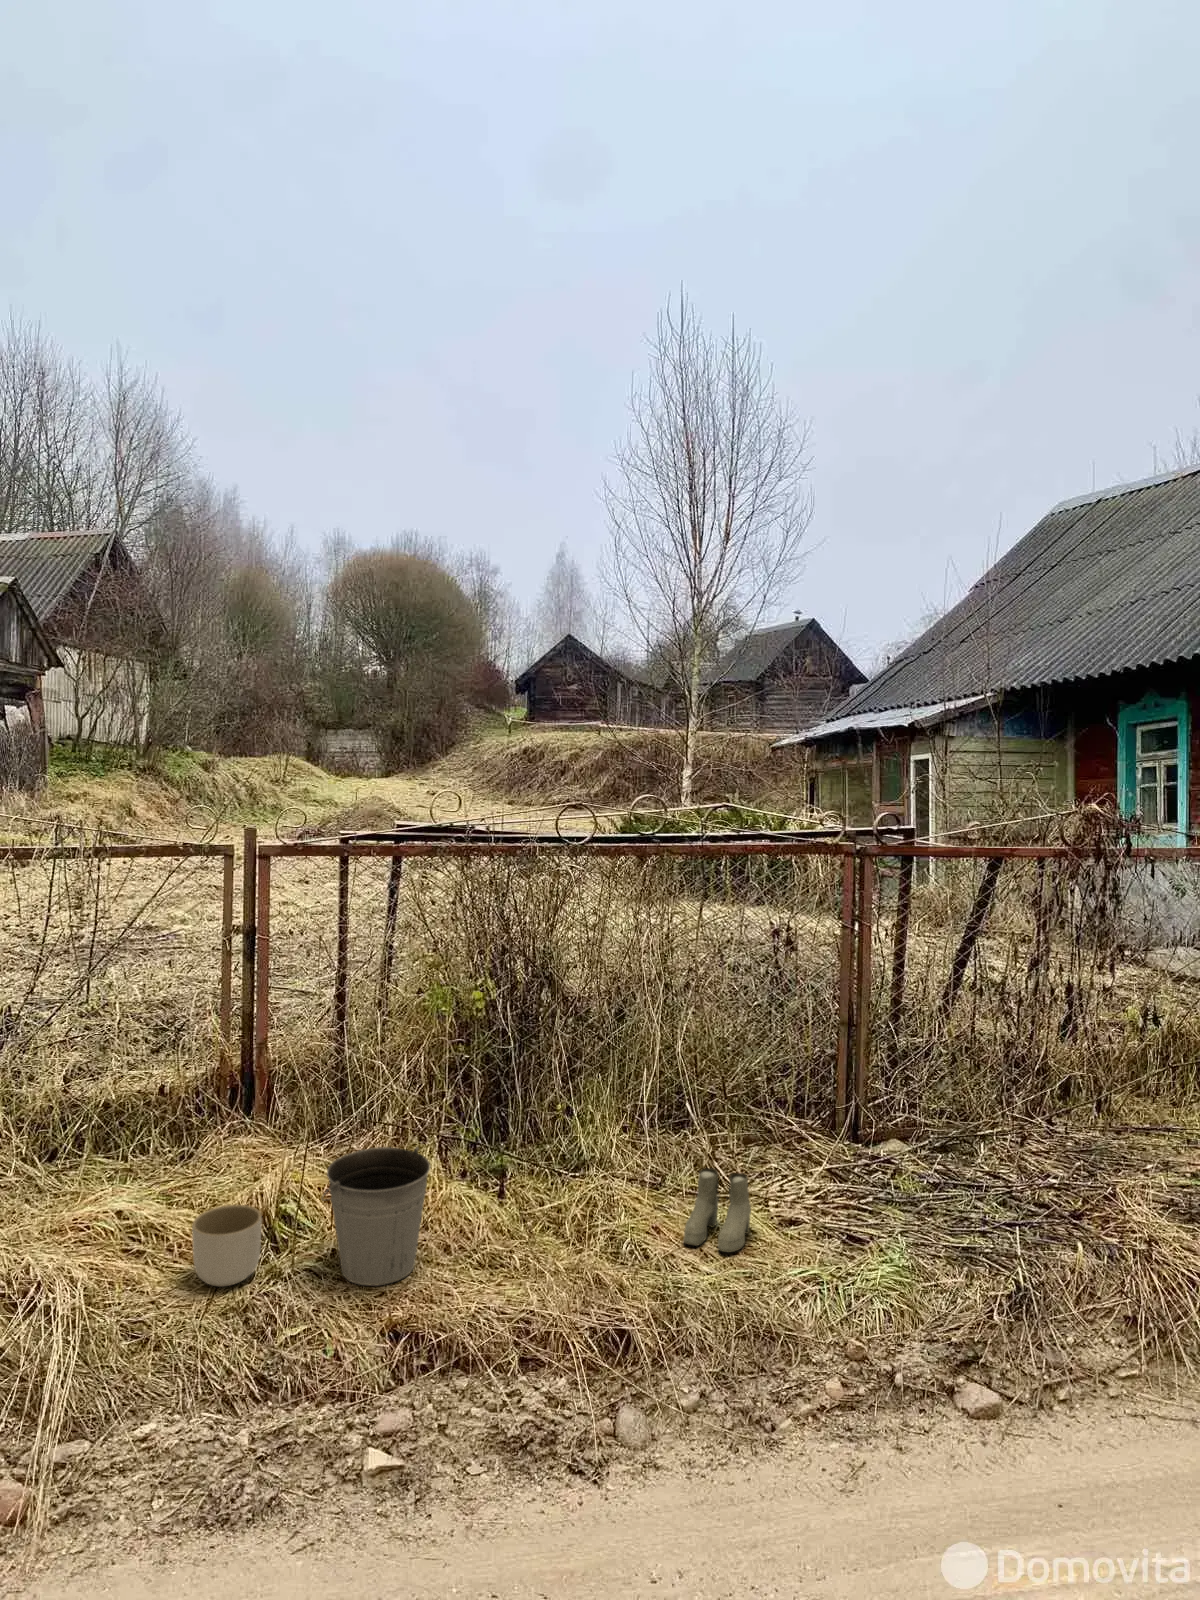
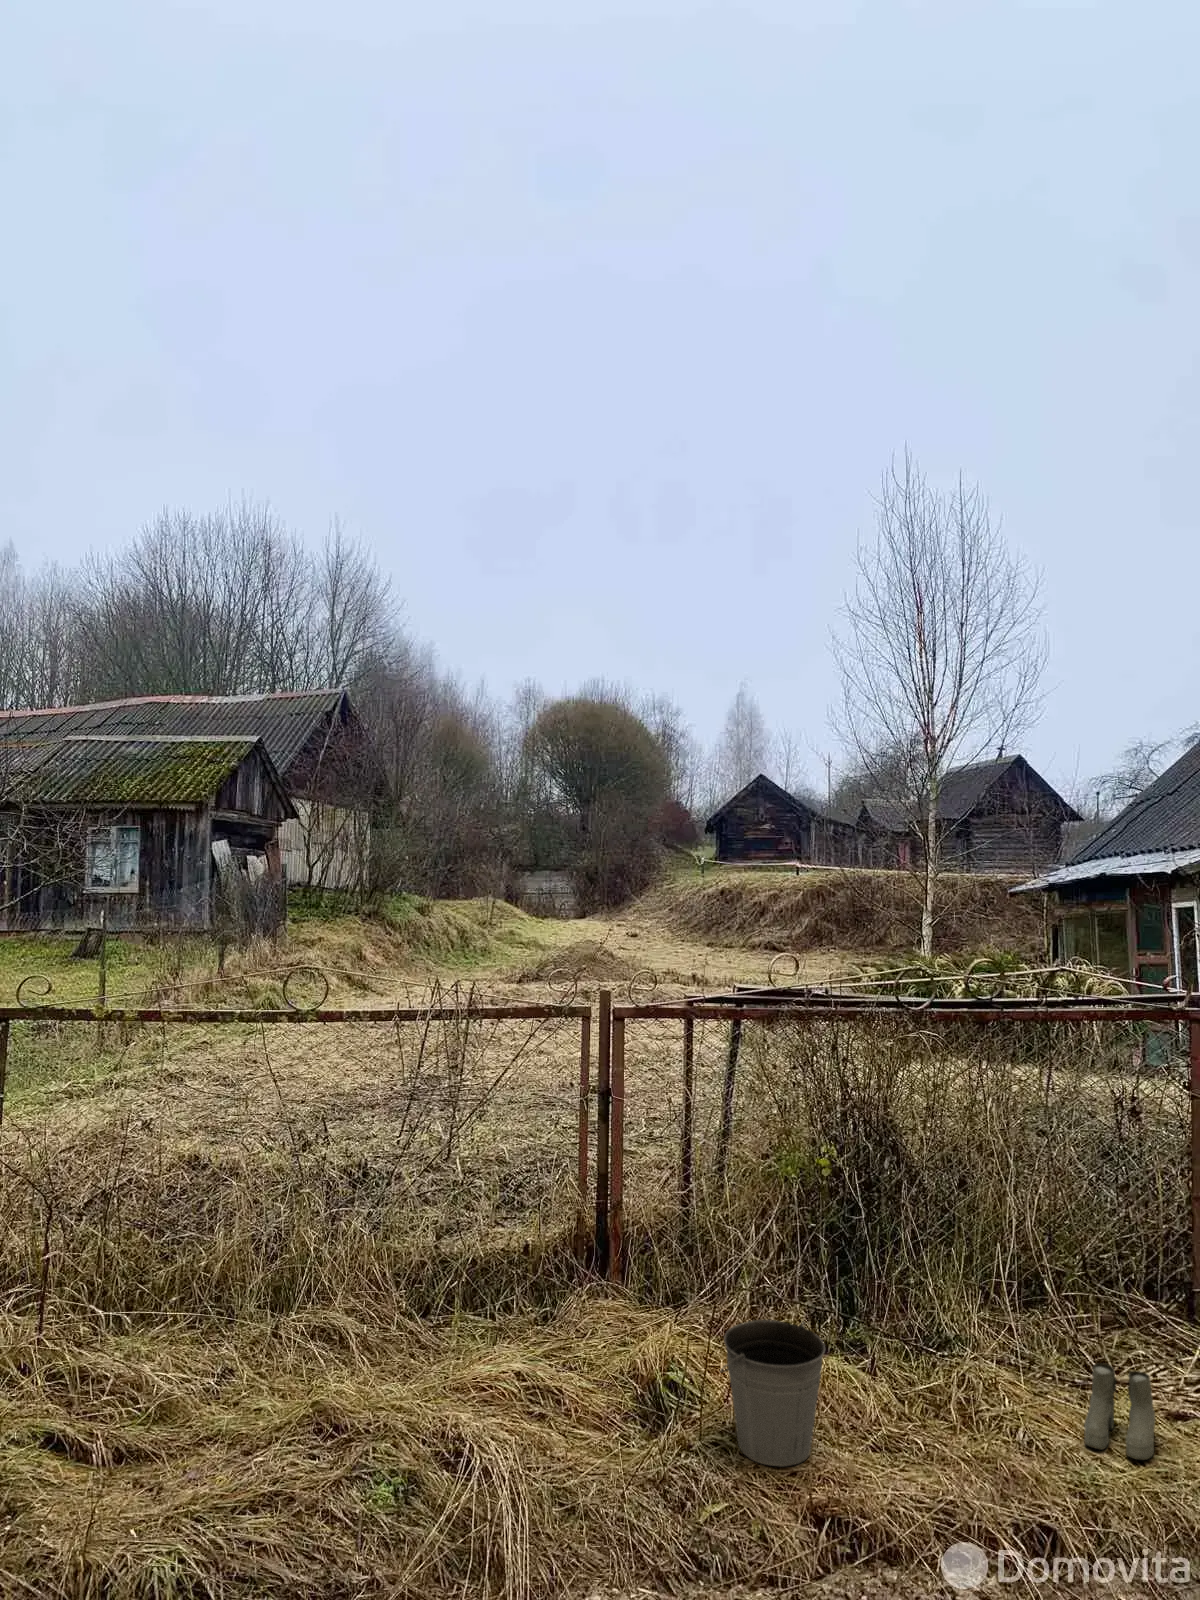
planter: present [192,1205,262,1287] -> none [600,1370,663,1455]

